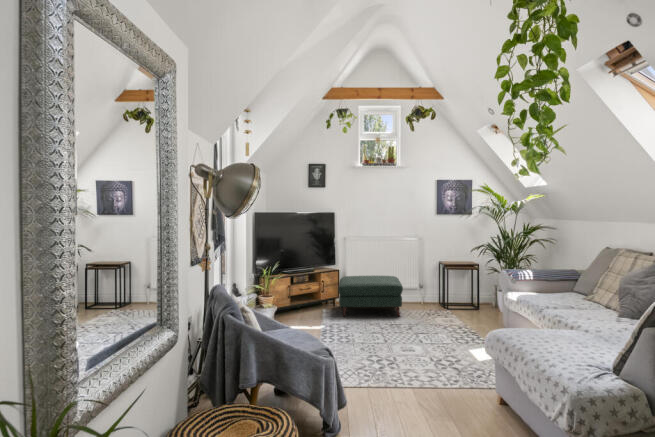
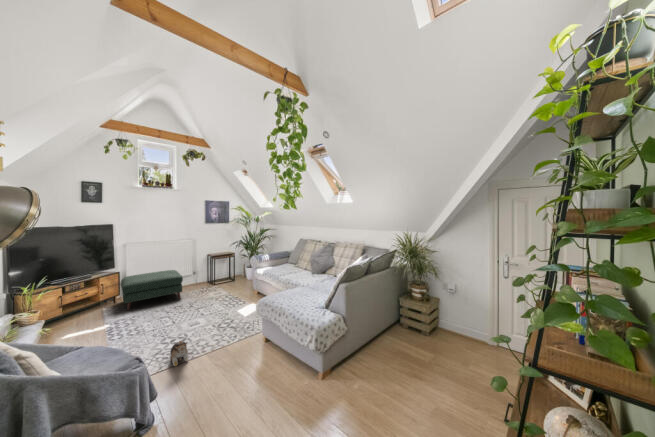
plush toy: none [372,358,390,389] -> present [170,341,188,366]

